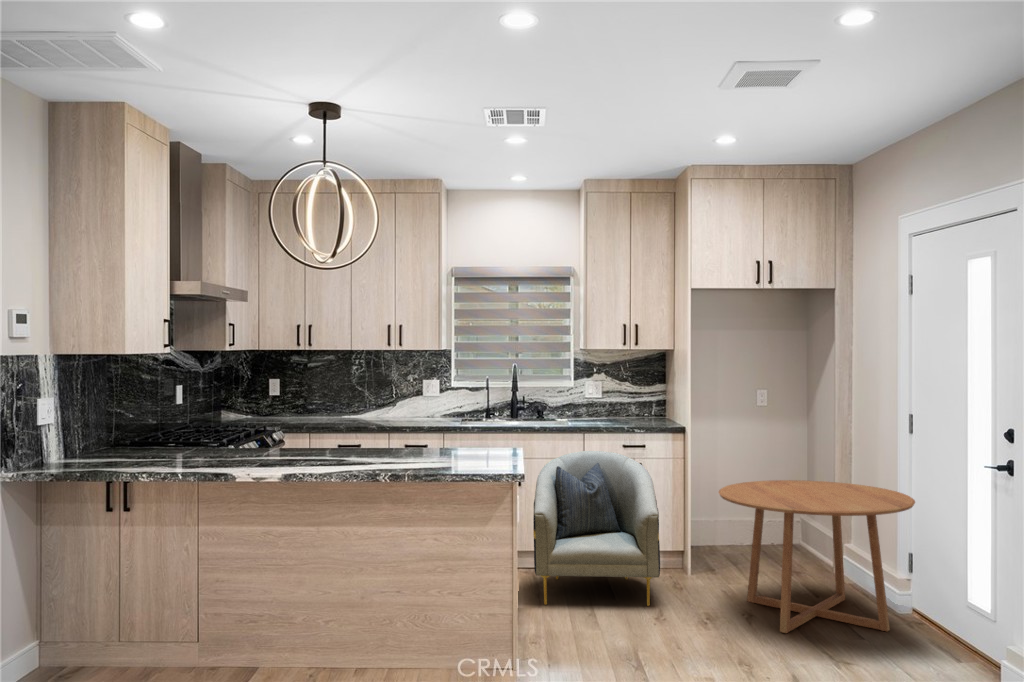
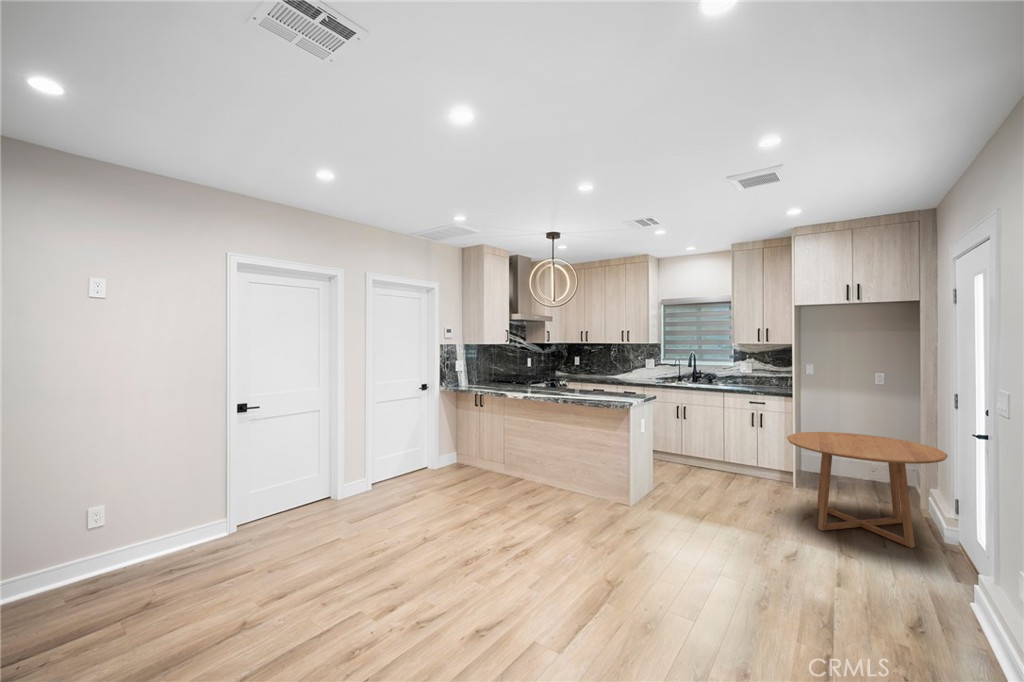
armchair: present [533,451,660,606] -> none [674,403,758,498]

